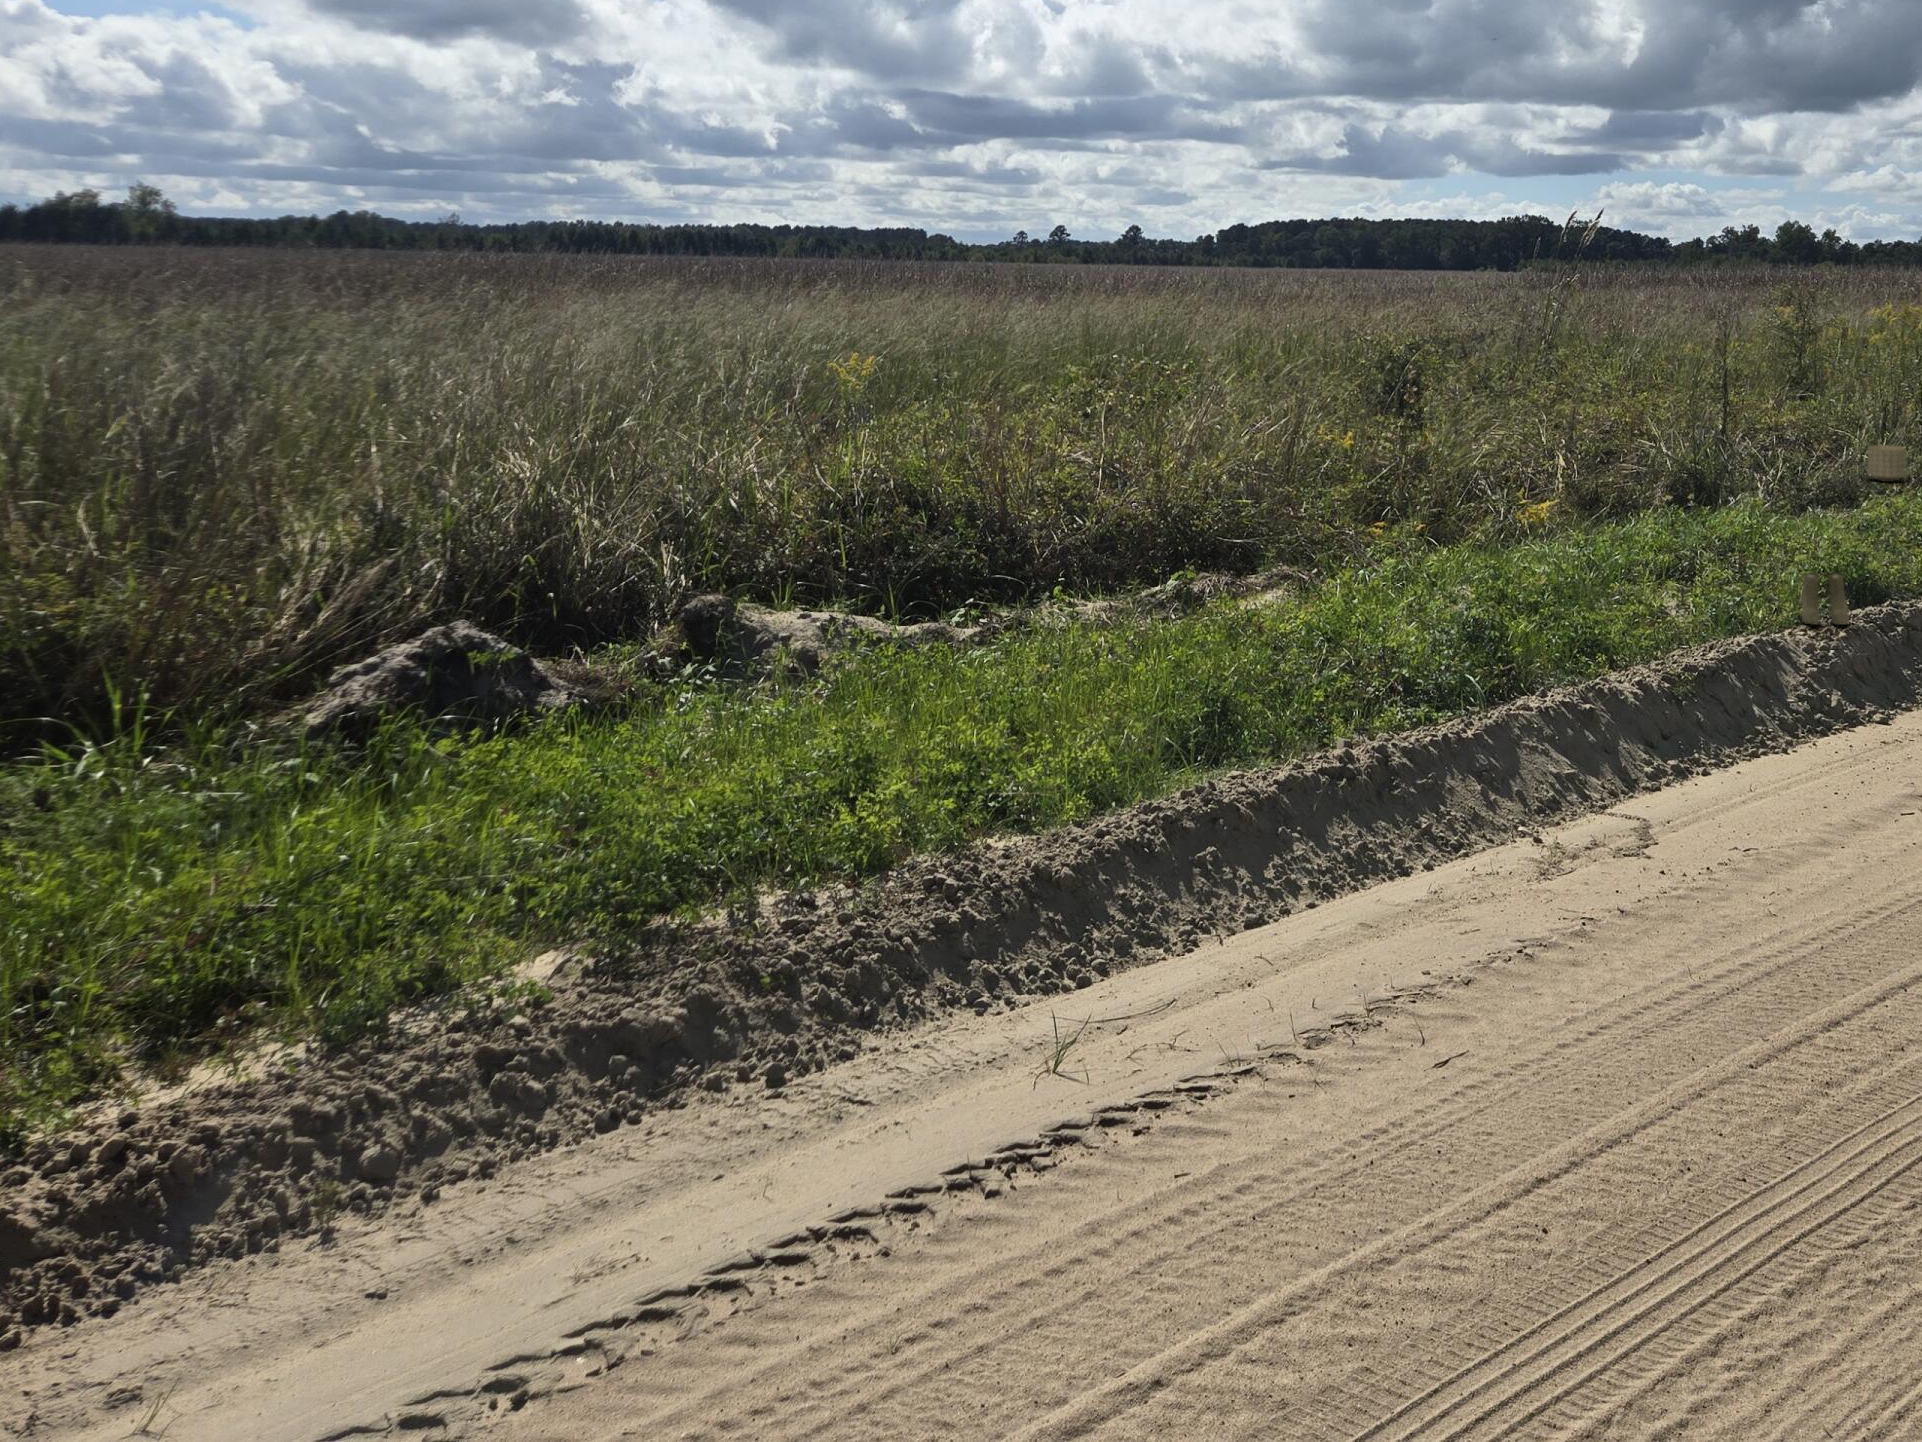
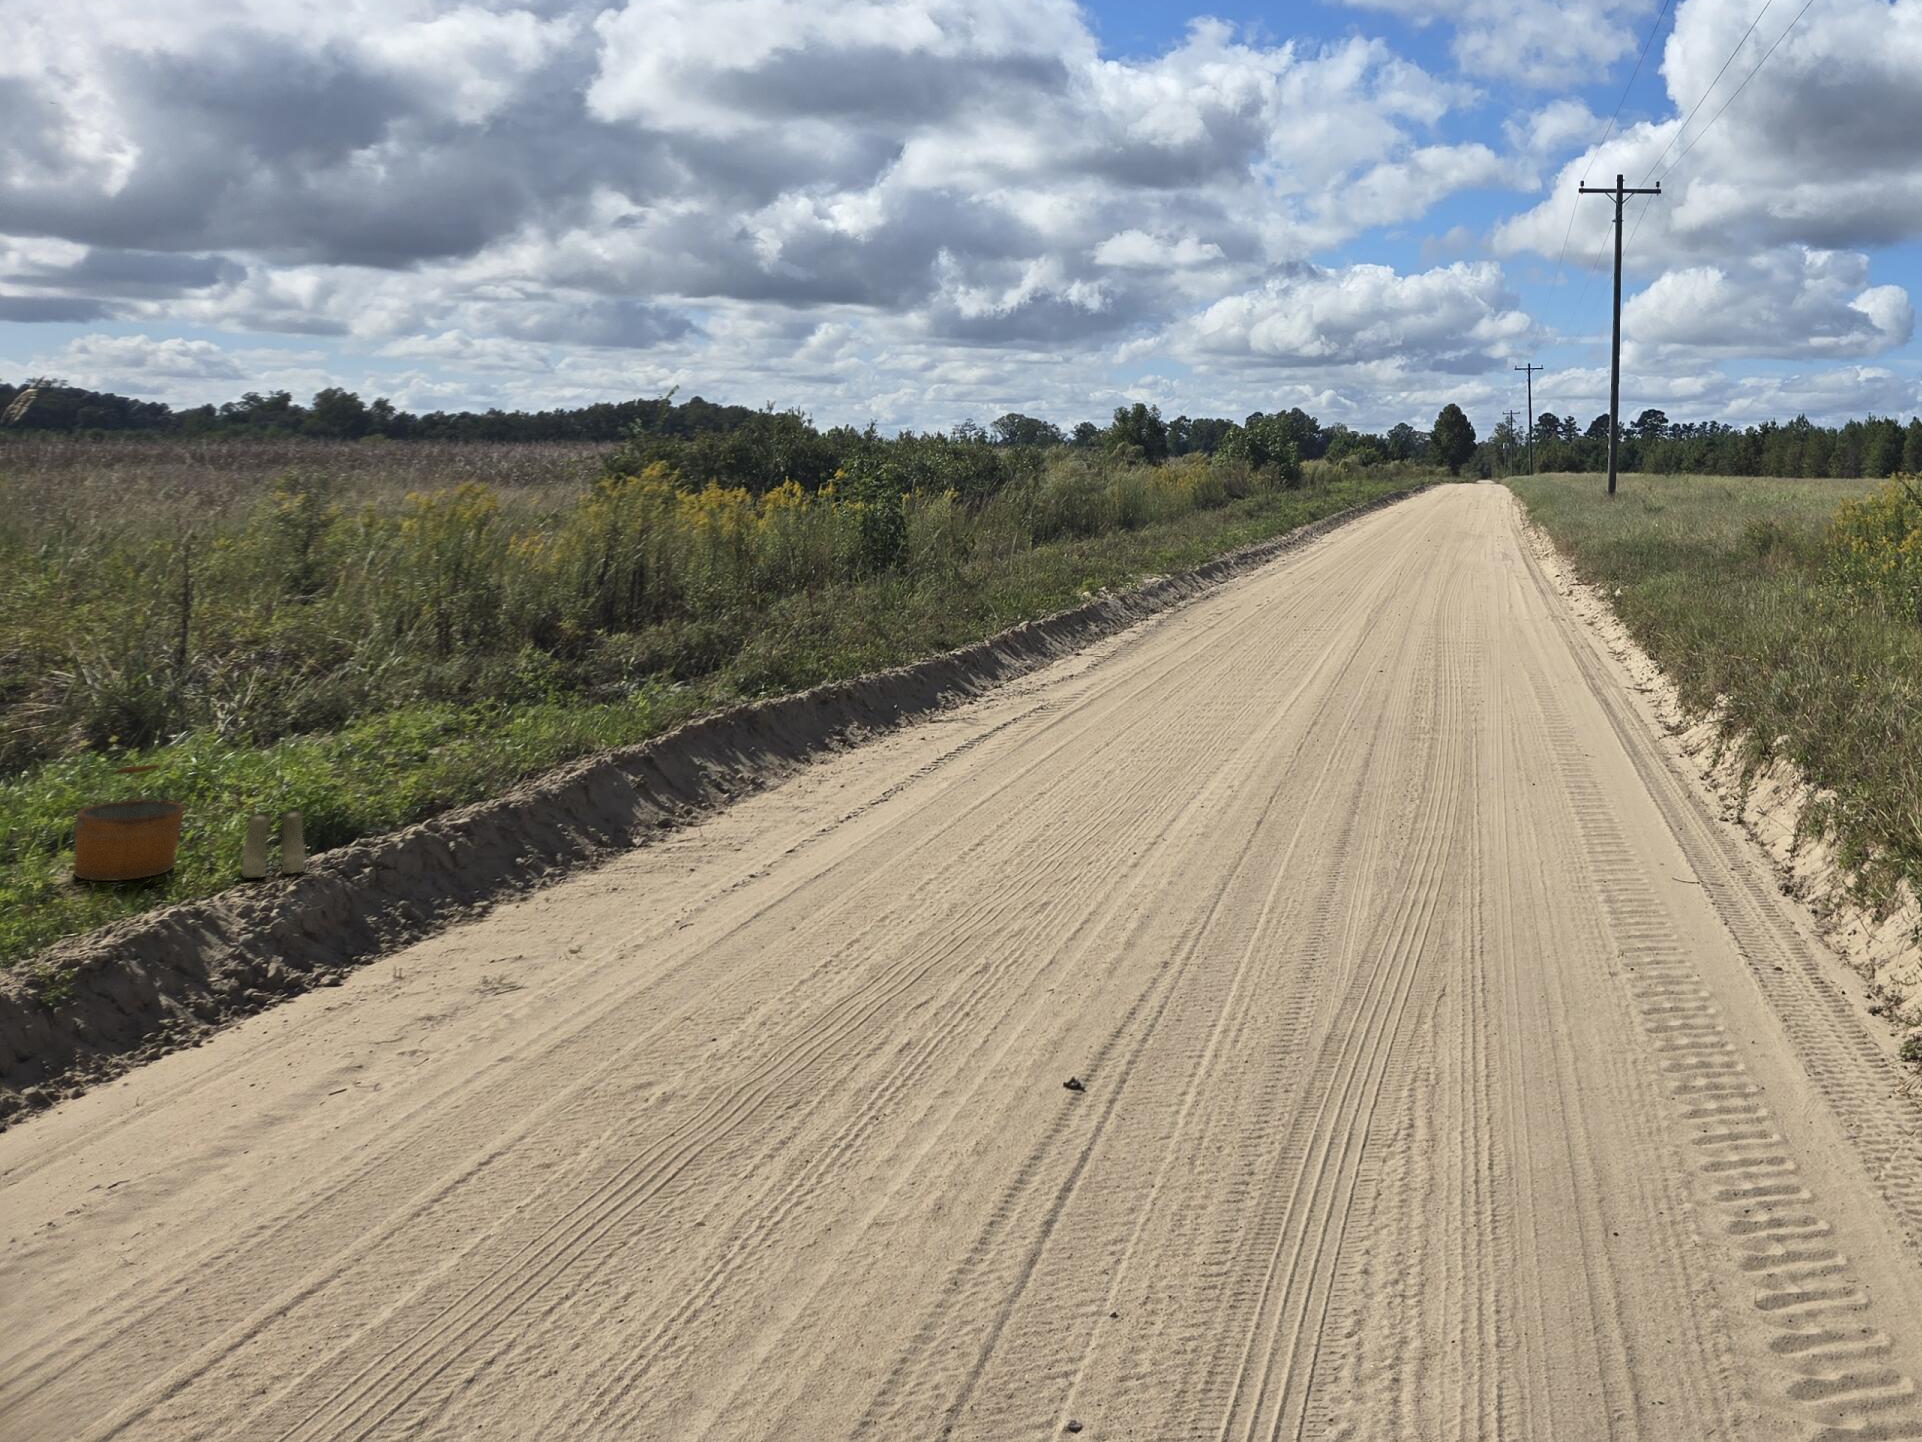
planter: present [1868,445,1906,482] -> none [365,636,415,679]
bucket: none [1684,526,1755,614] -> present [74,764,184,881]

